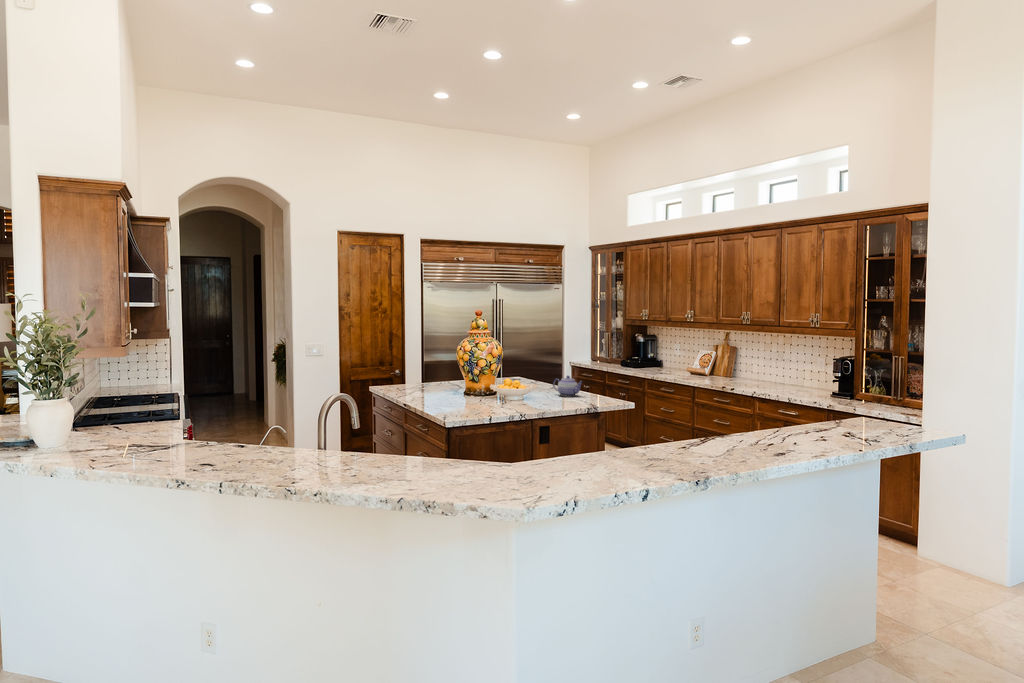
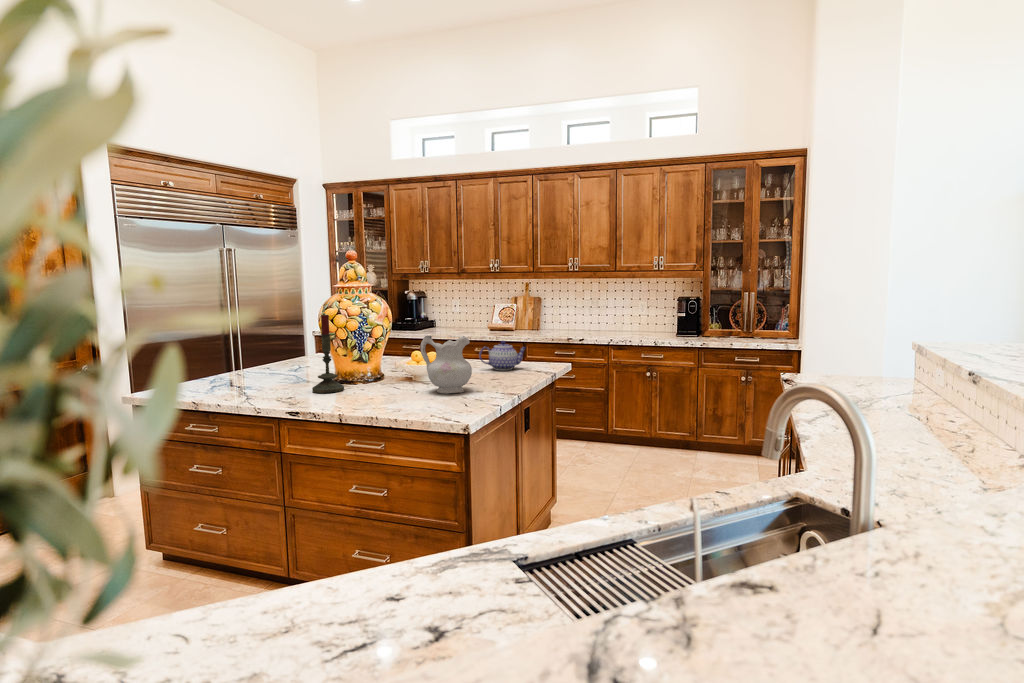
candle: none [440,348,458,395] -> present [312,313,344,393]
ceramic pitcher: none [484,366,511,403] -> present [421,336,472,393]

